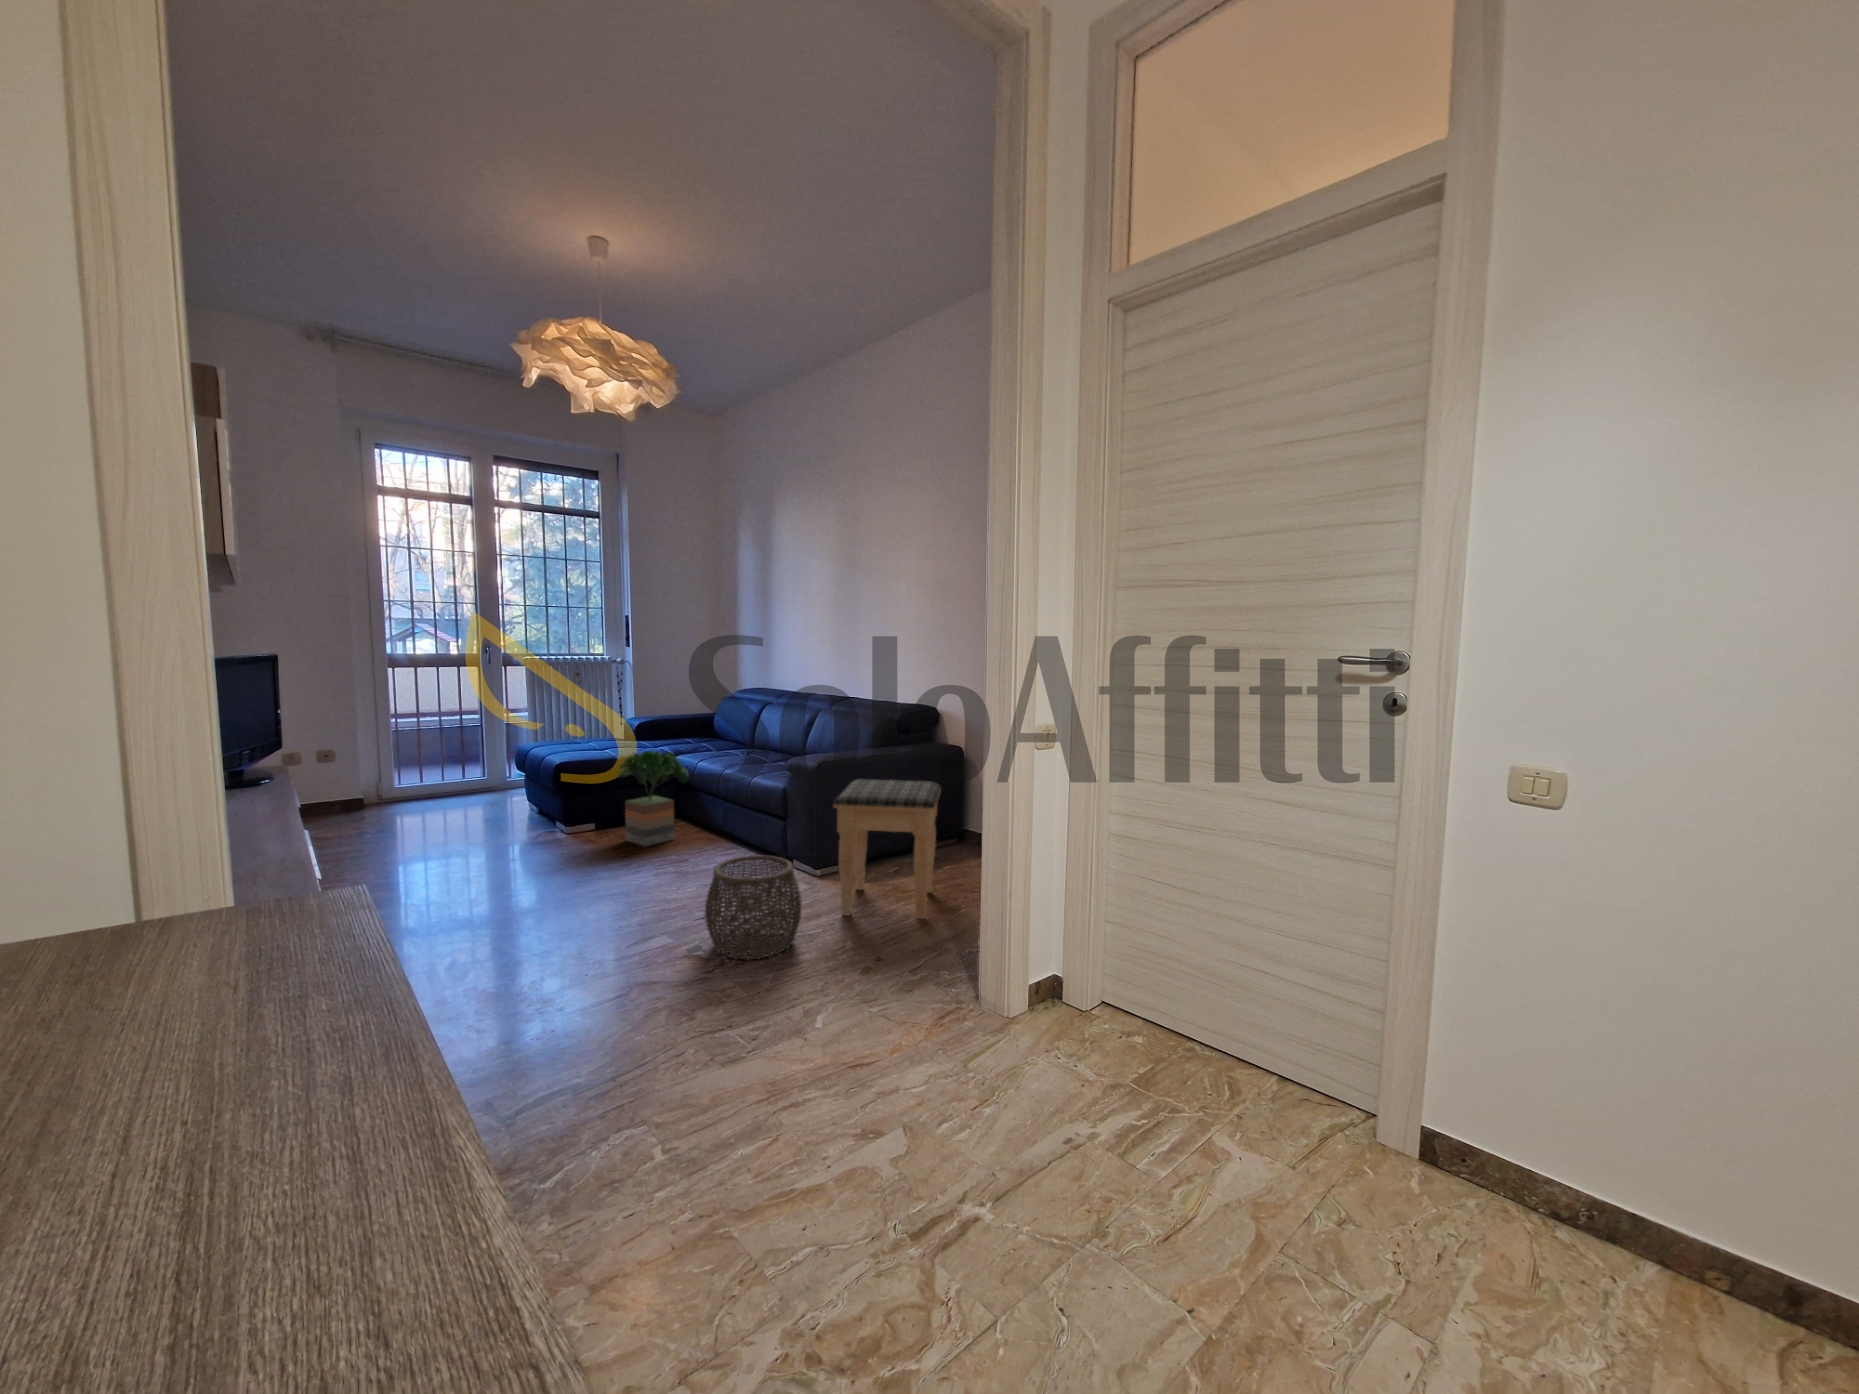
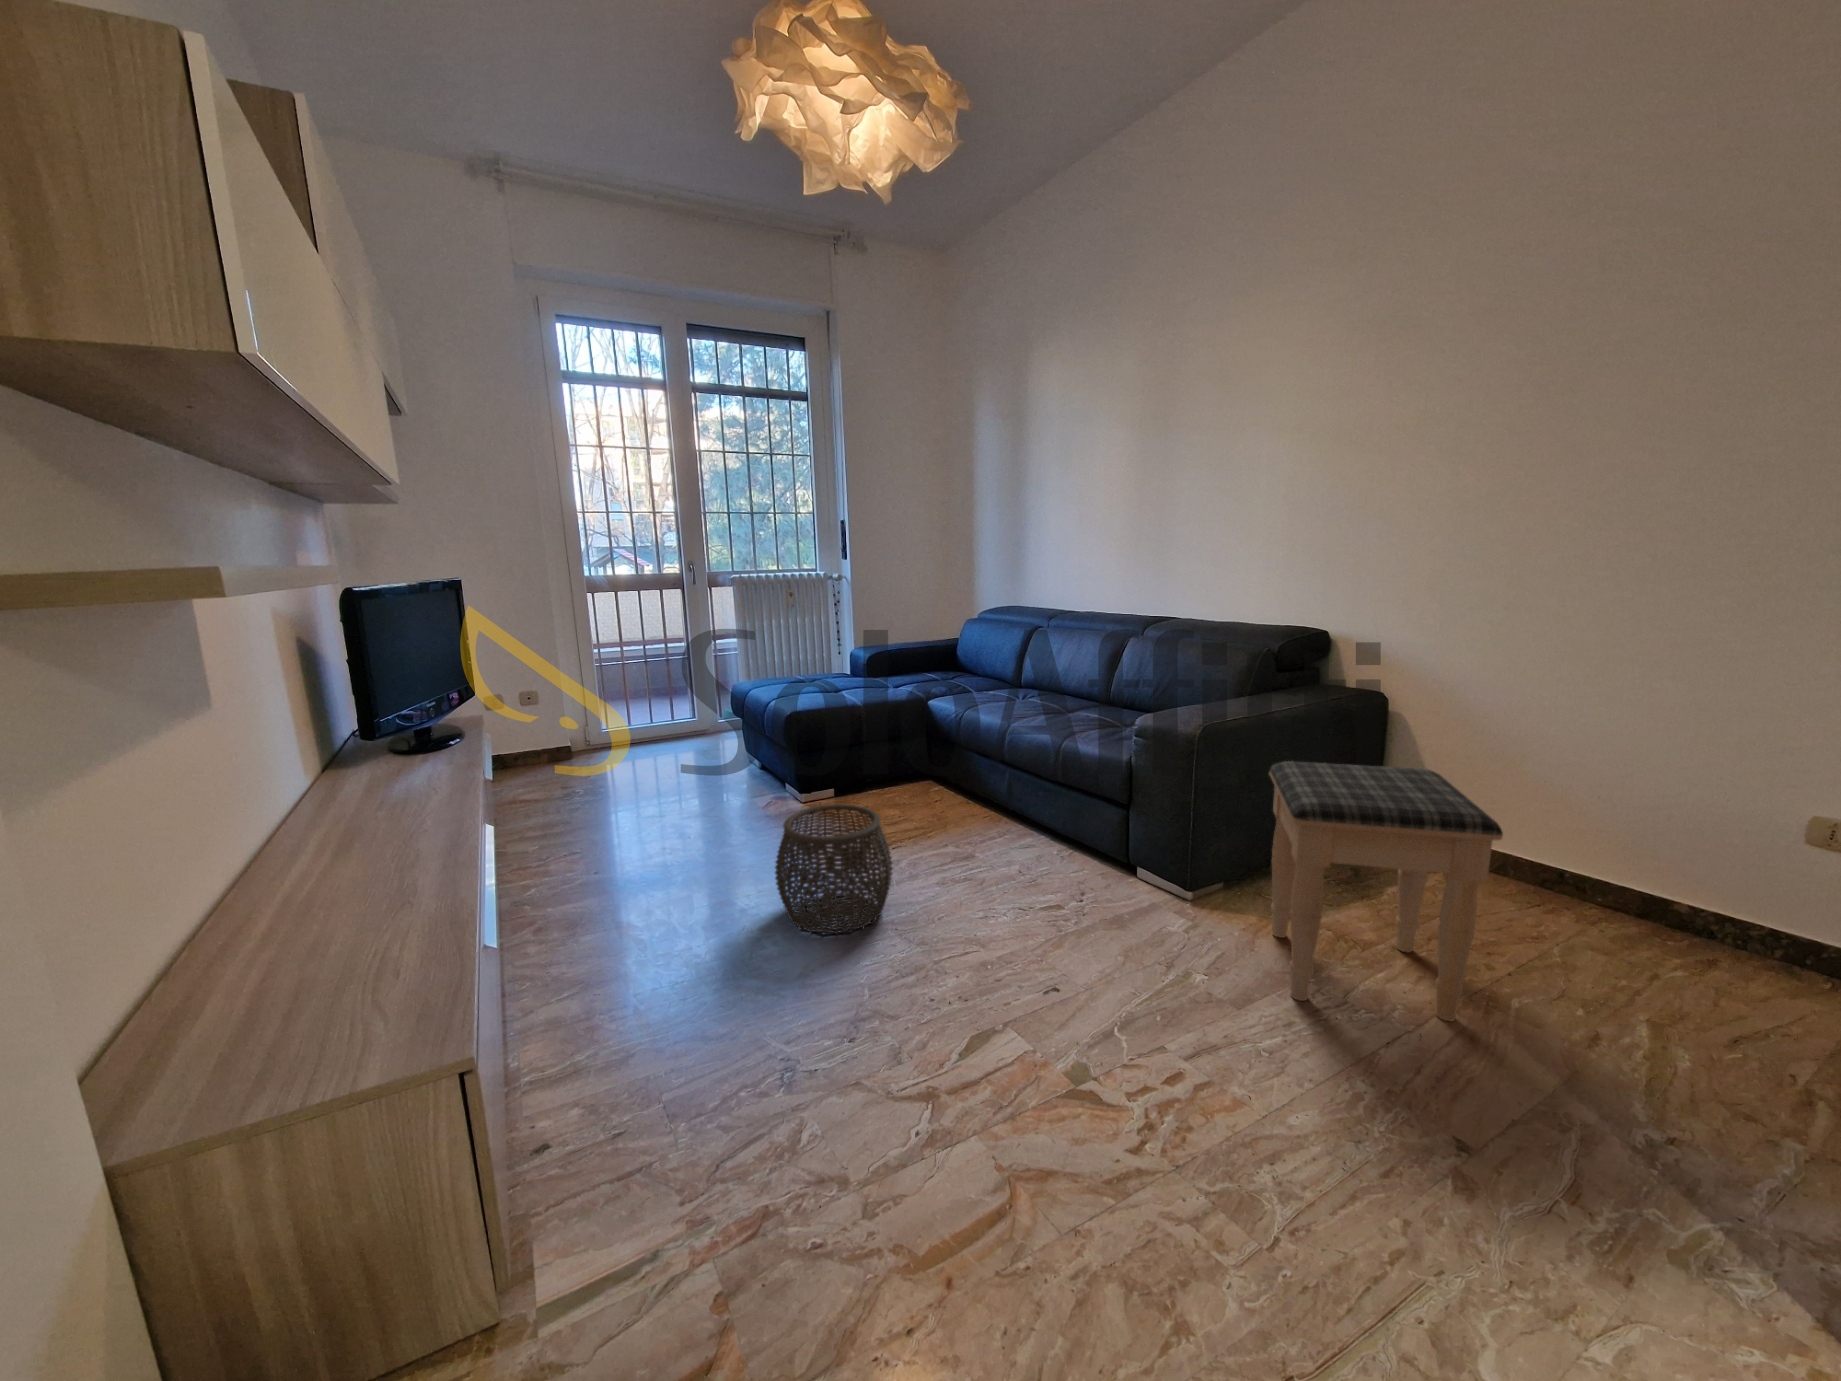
potted tree: present [618,751,688,846] -> none [867,696,965,829]
woven basket: present [705,856,802,960] -> present [775,804,893,935]

